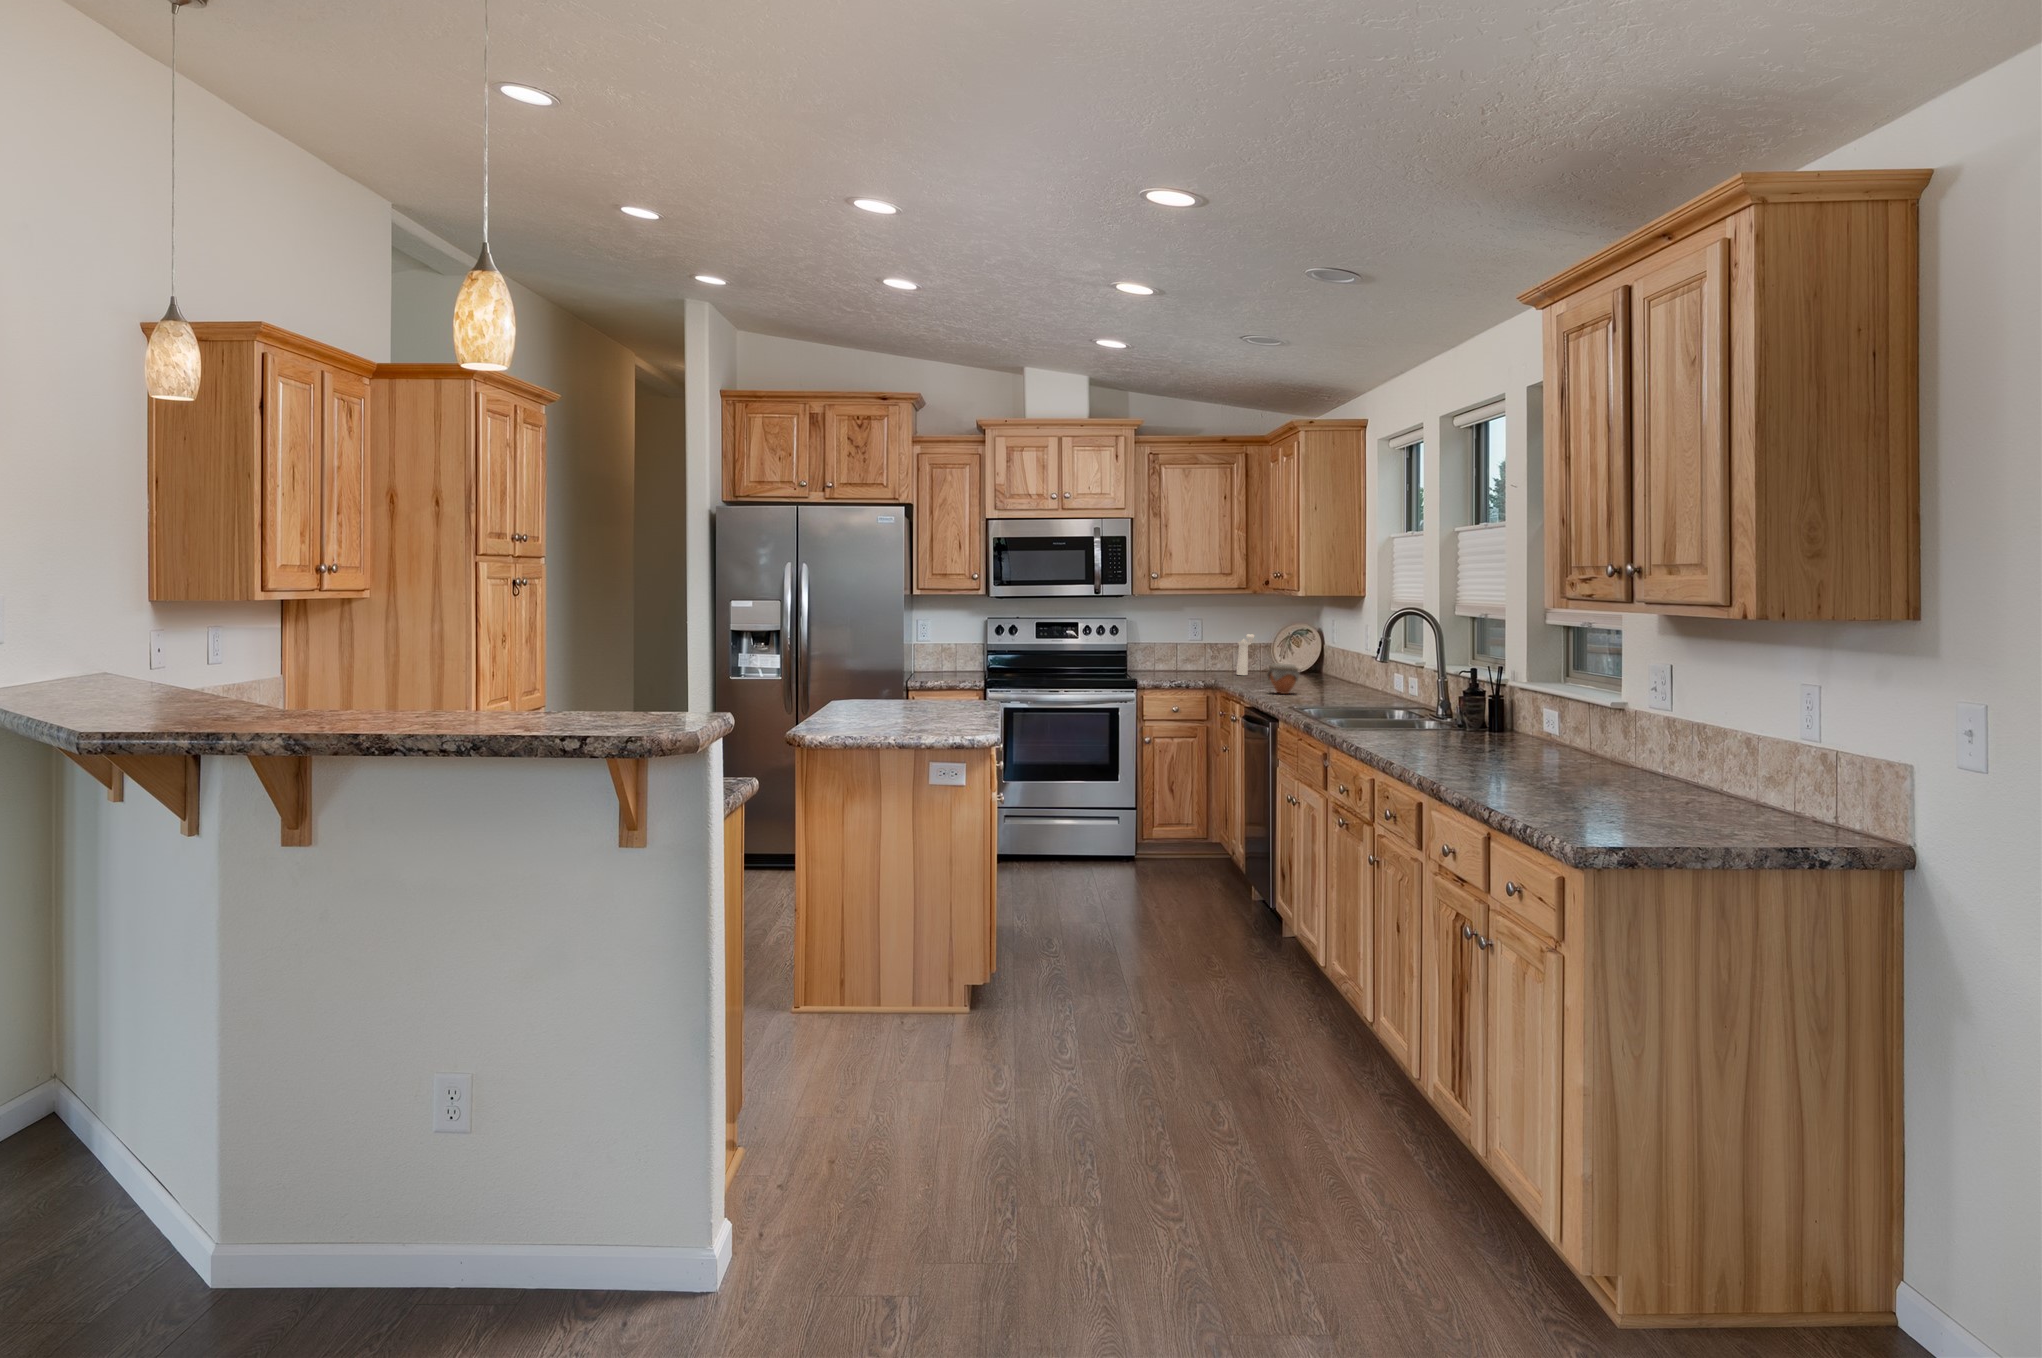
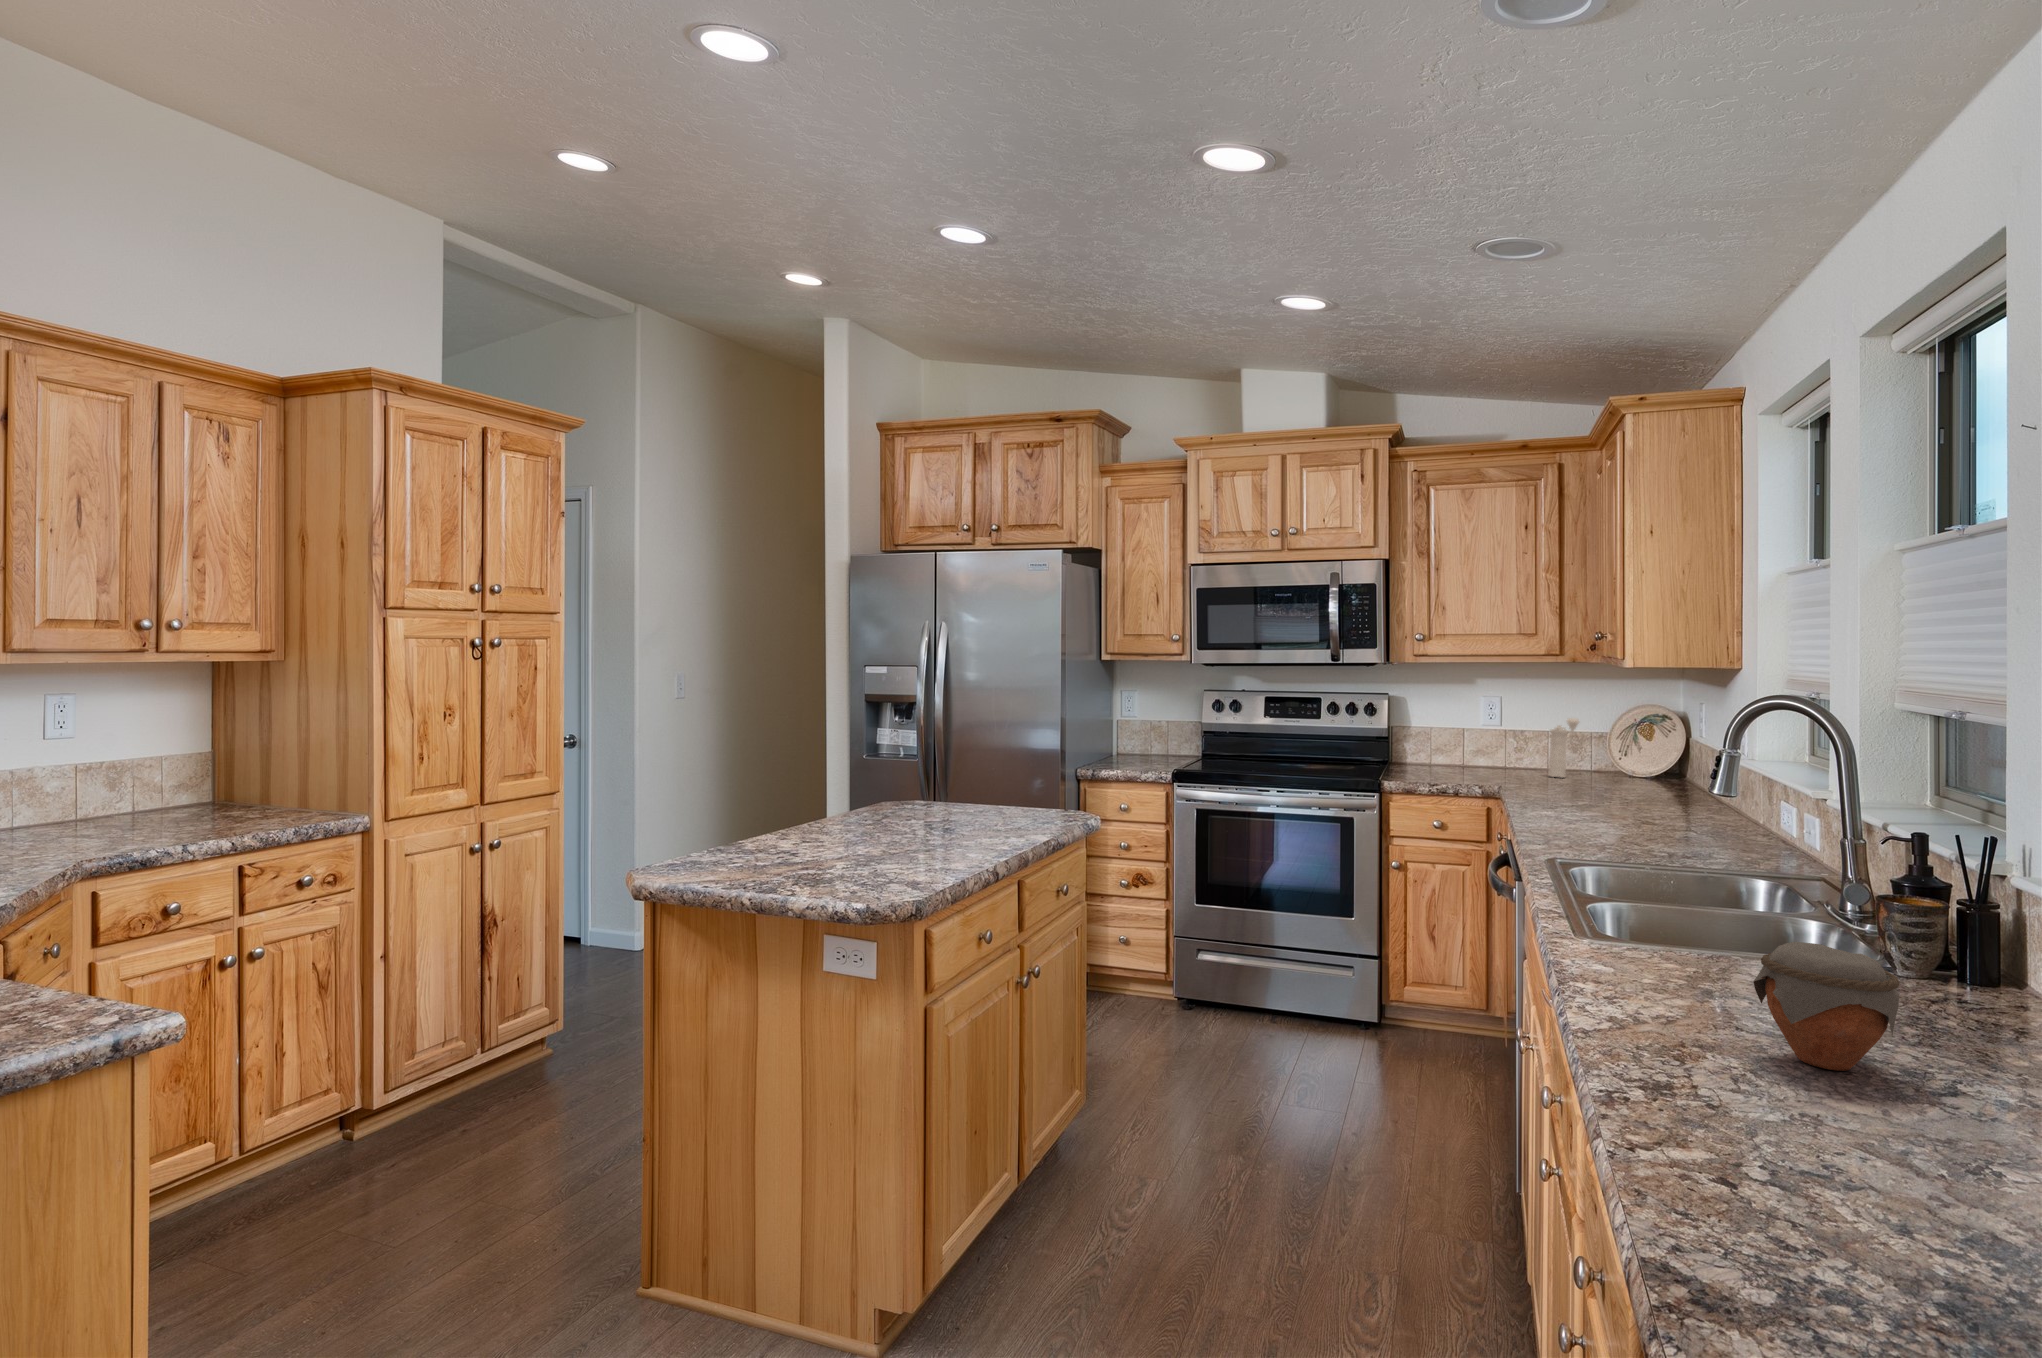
jar: present [1267,663,1299,694] -> present [1753,942,1900,1071]

